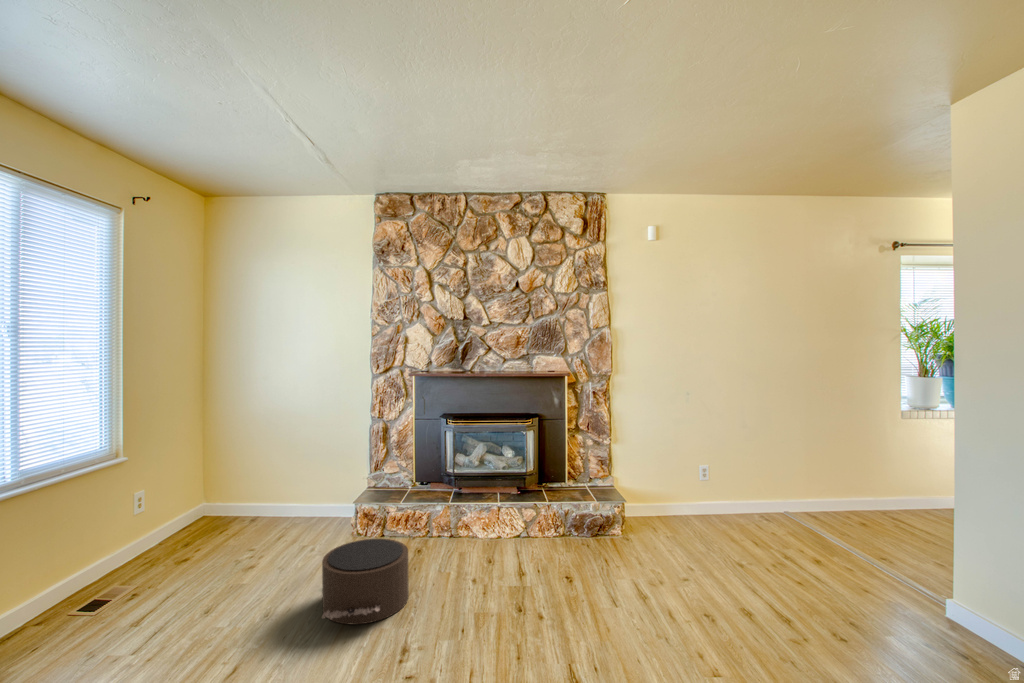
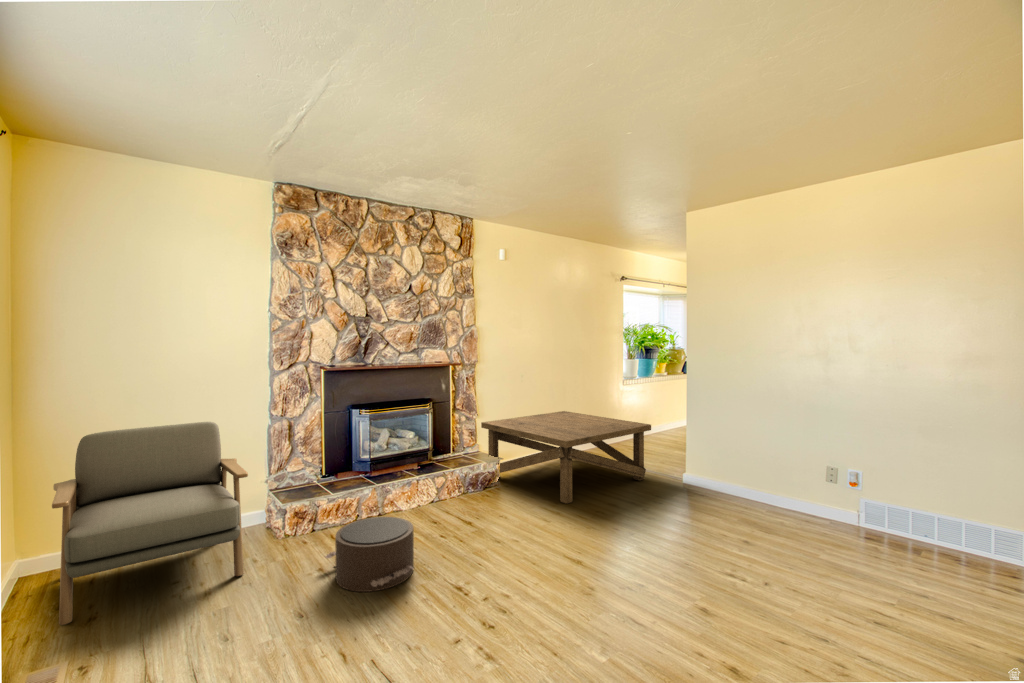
armchair: none [153,418,331,567] -> present [52,422,248,625]
coffee table: none [616,445,875,584] -> present [481,411,651,504]

